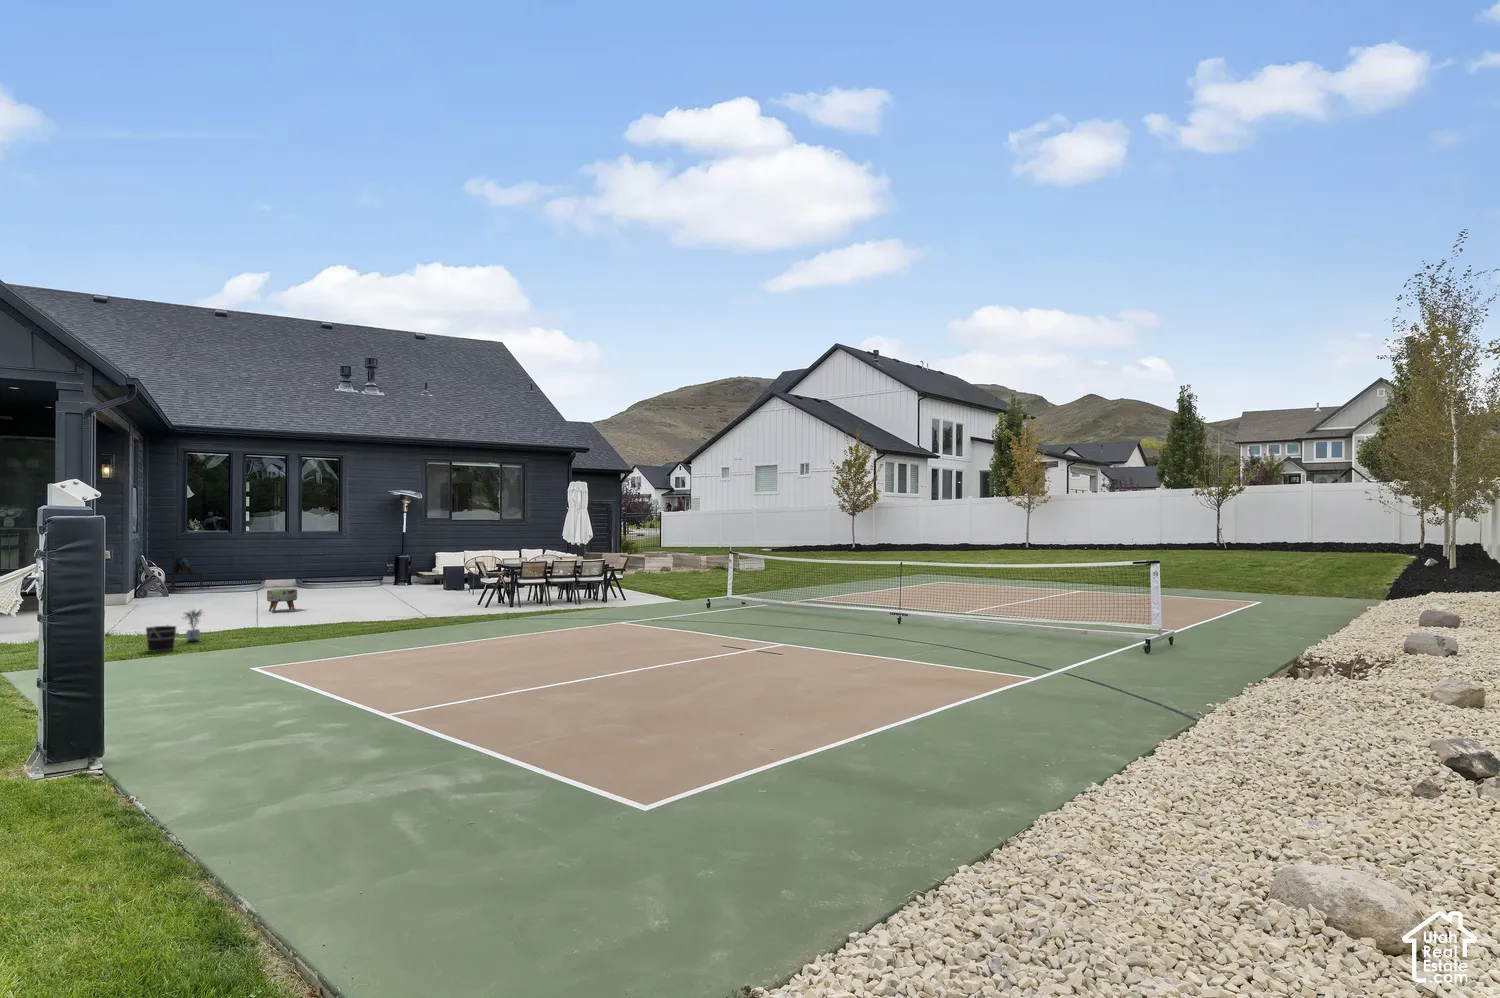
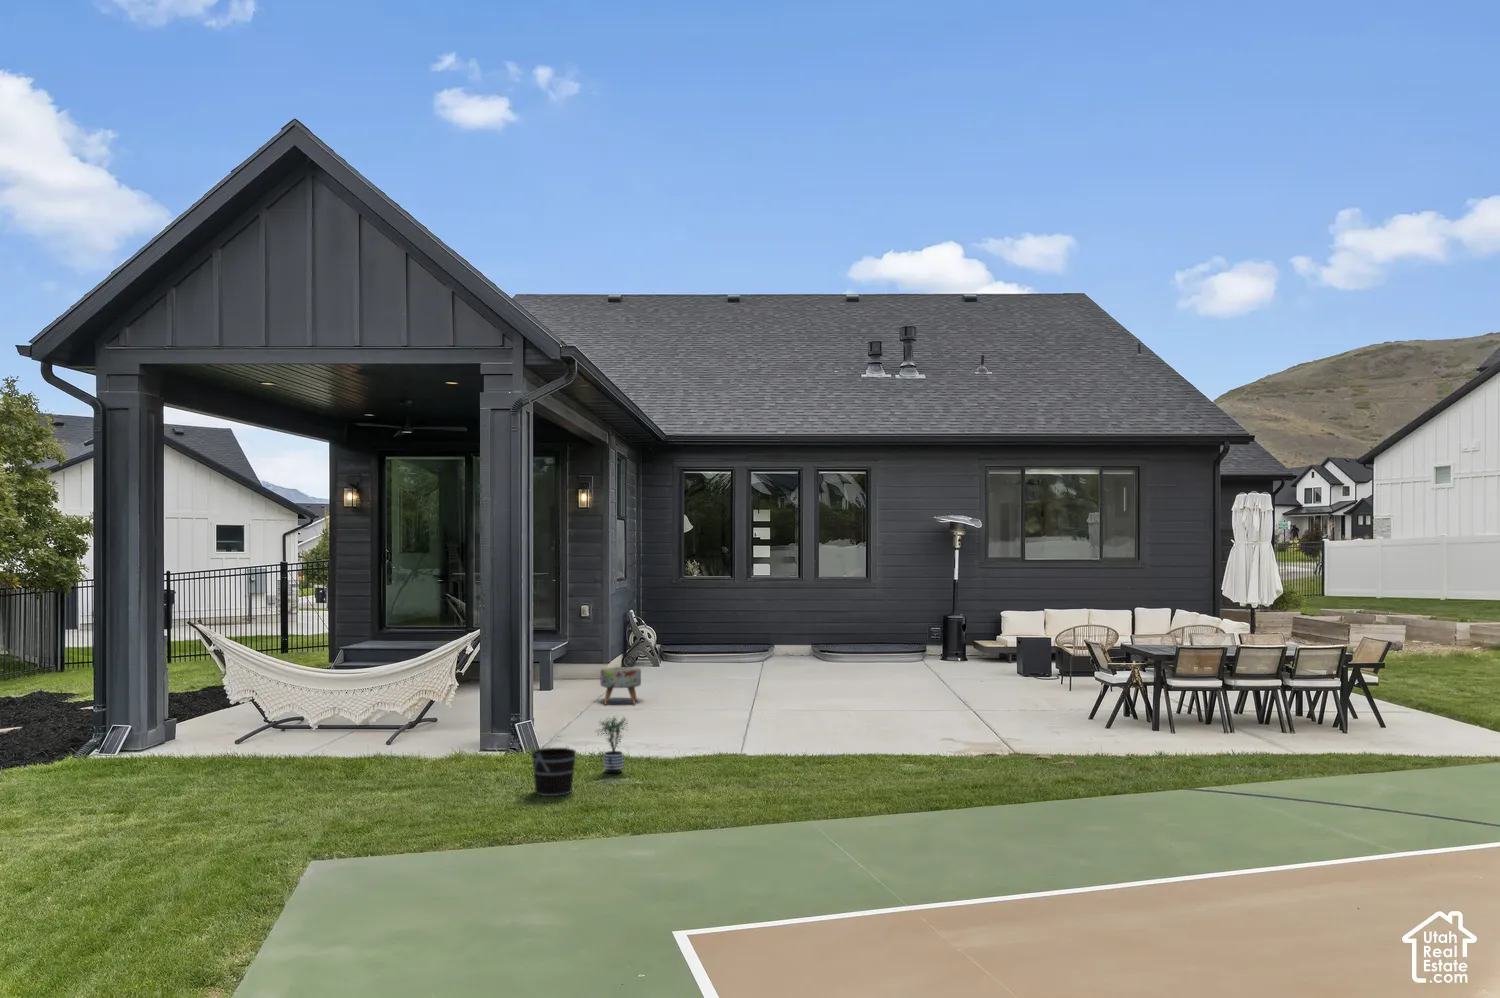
armchair: present [171,551,210,589] -> none [668,601,712,653]
ottoman: present [267,589,297,613] -> present [600,667,641,705]

